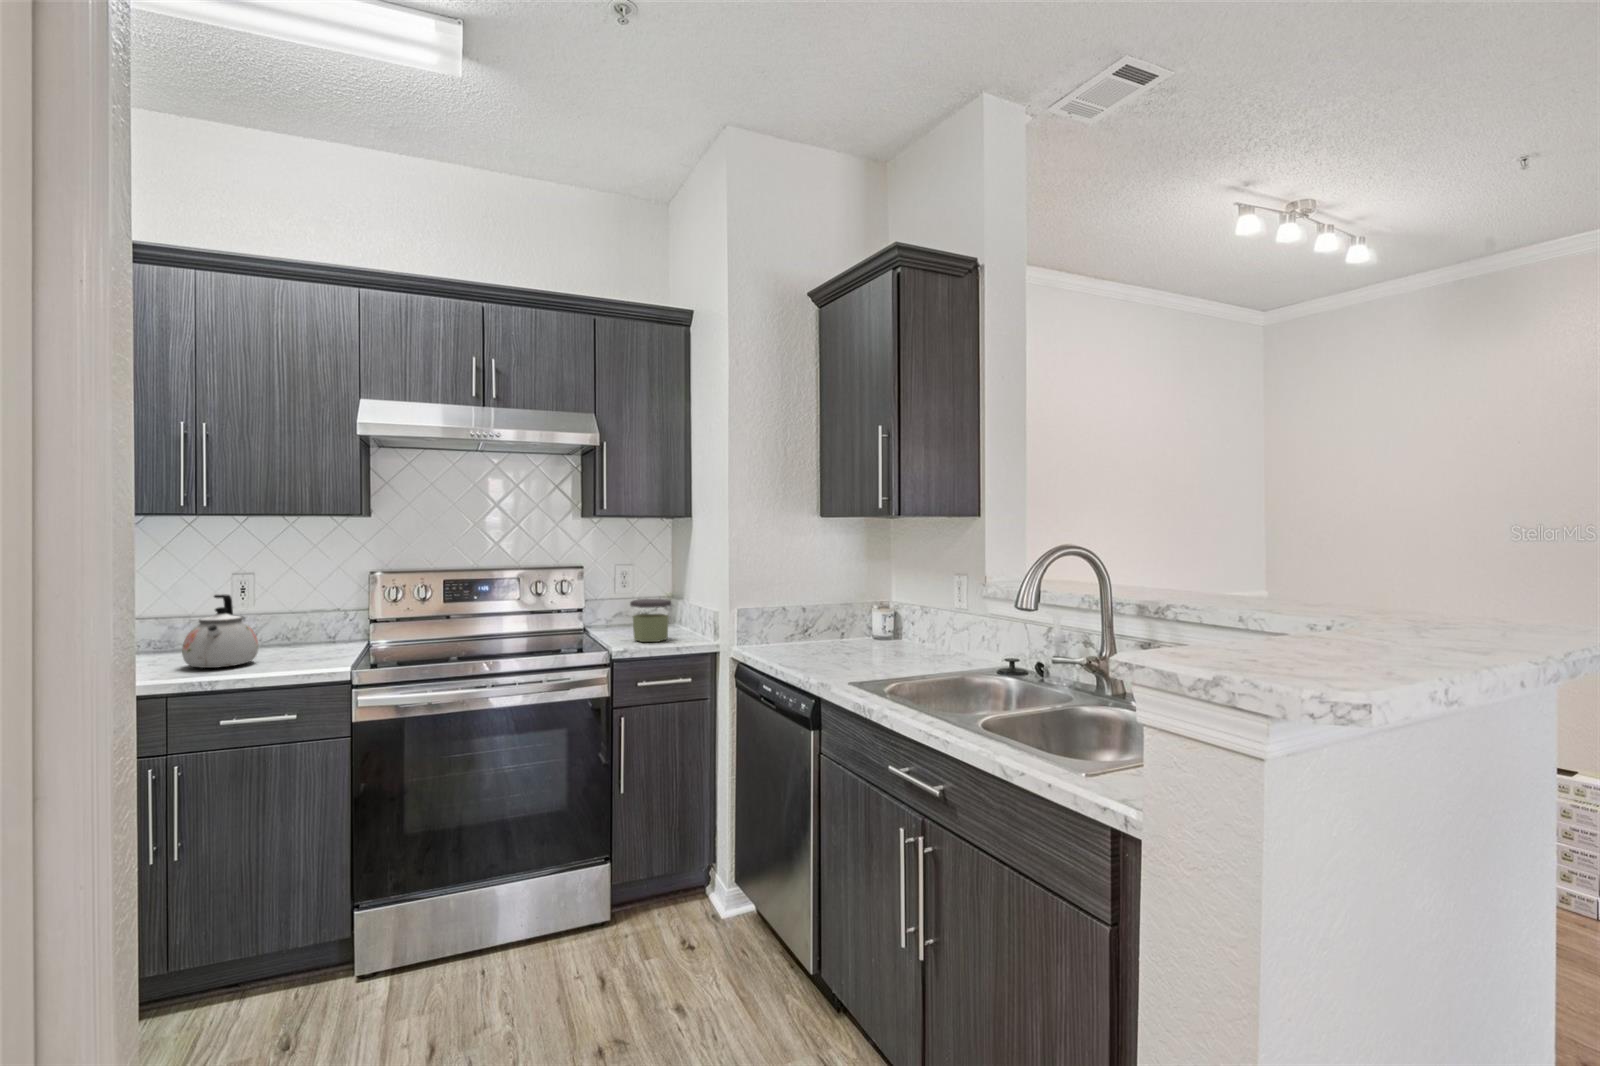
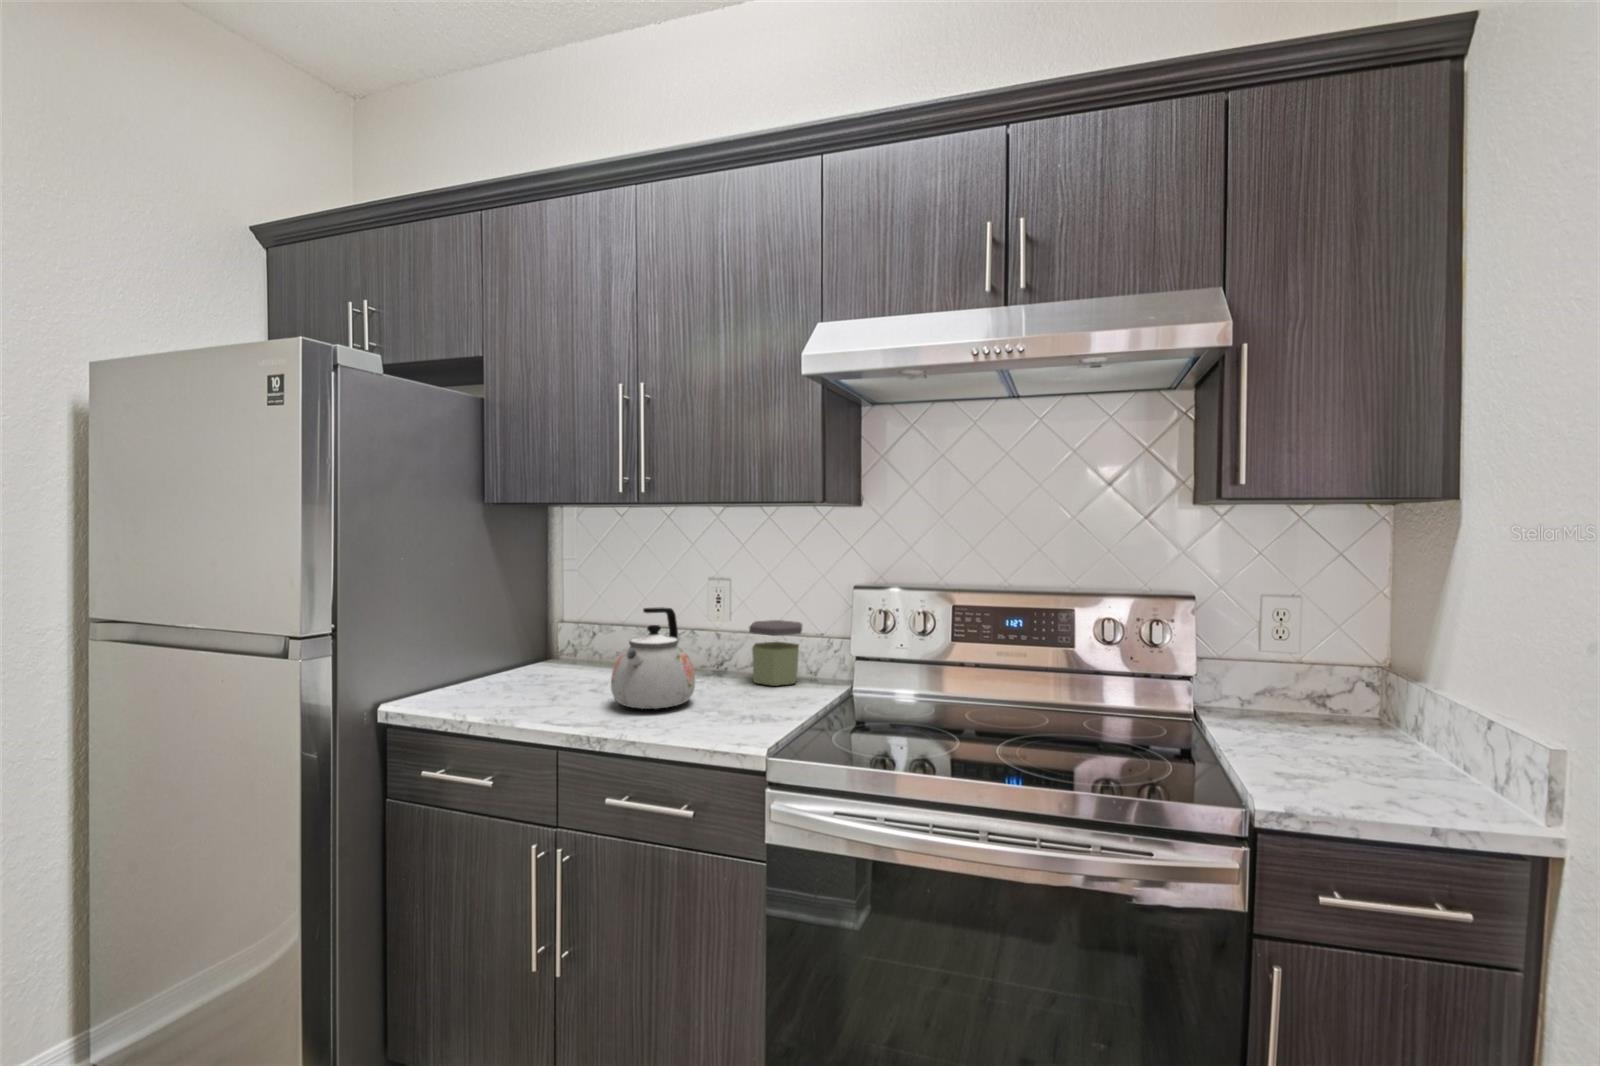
jar: present [630,599,671,642] -> present [749,620,802,686]

